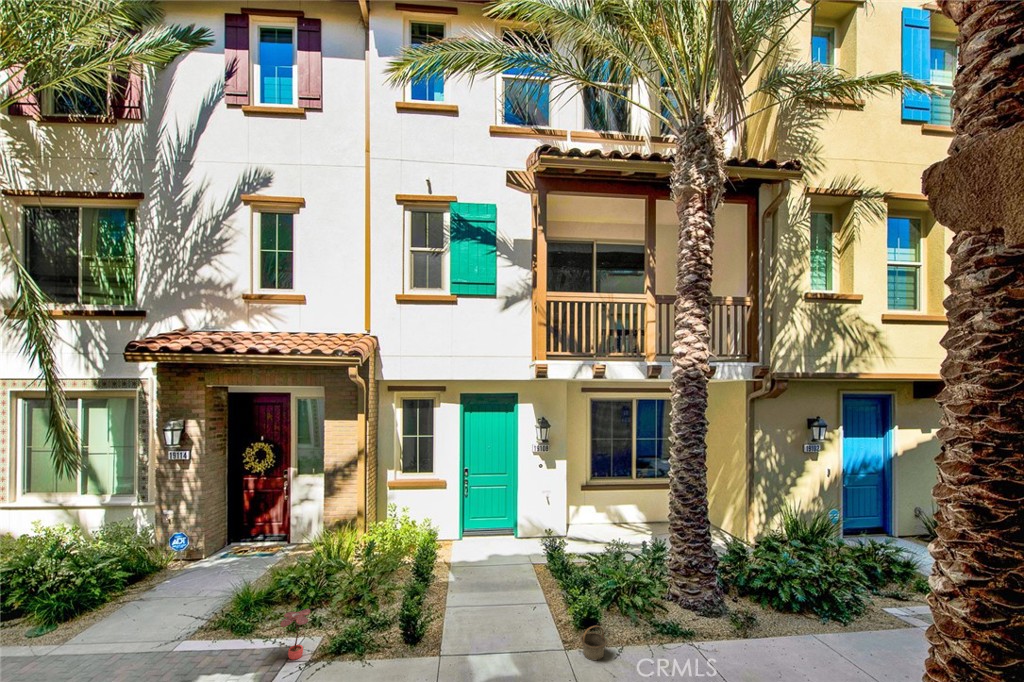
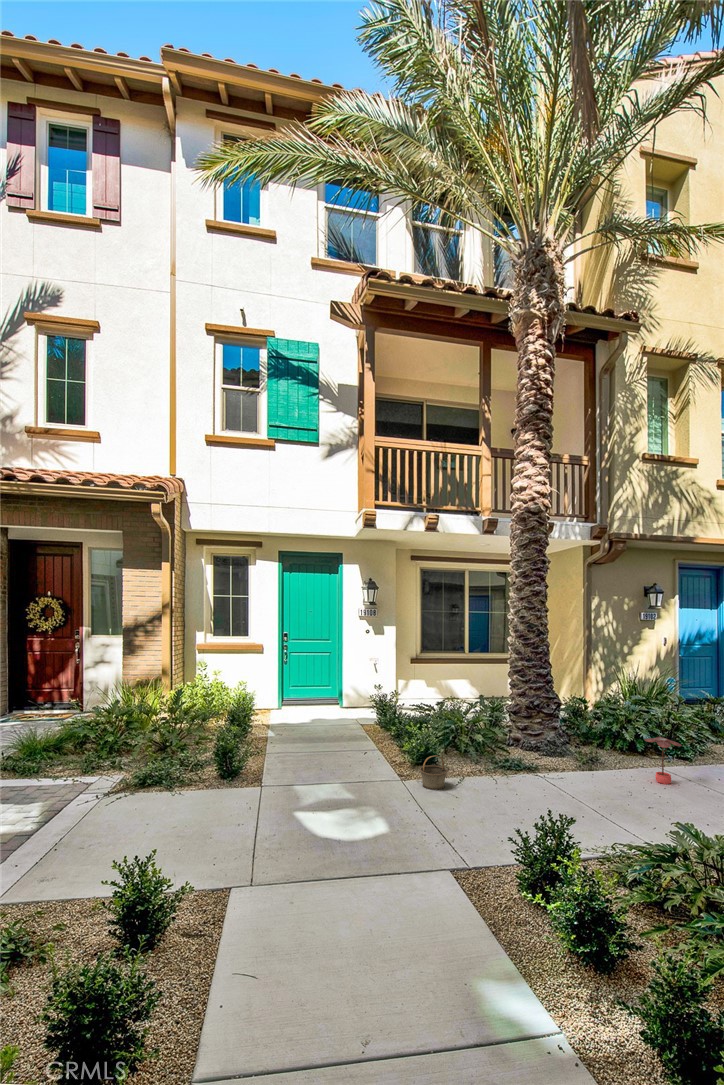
potted plant: present [280,609,311,660] -> present [644,737,682,784]

